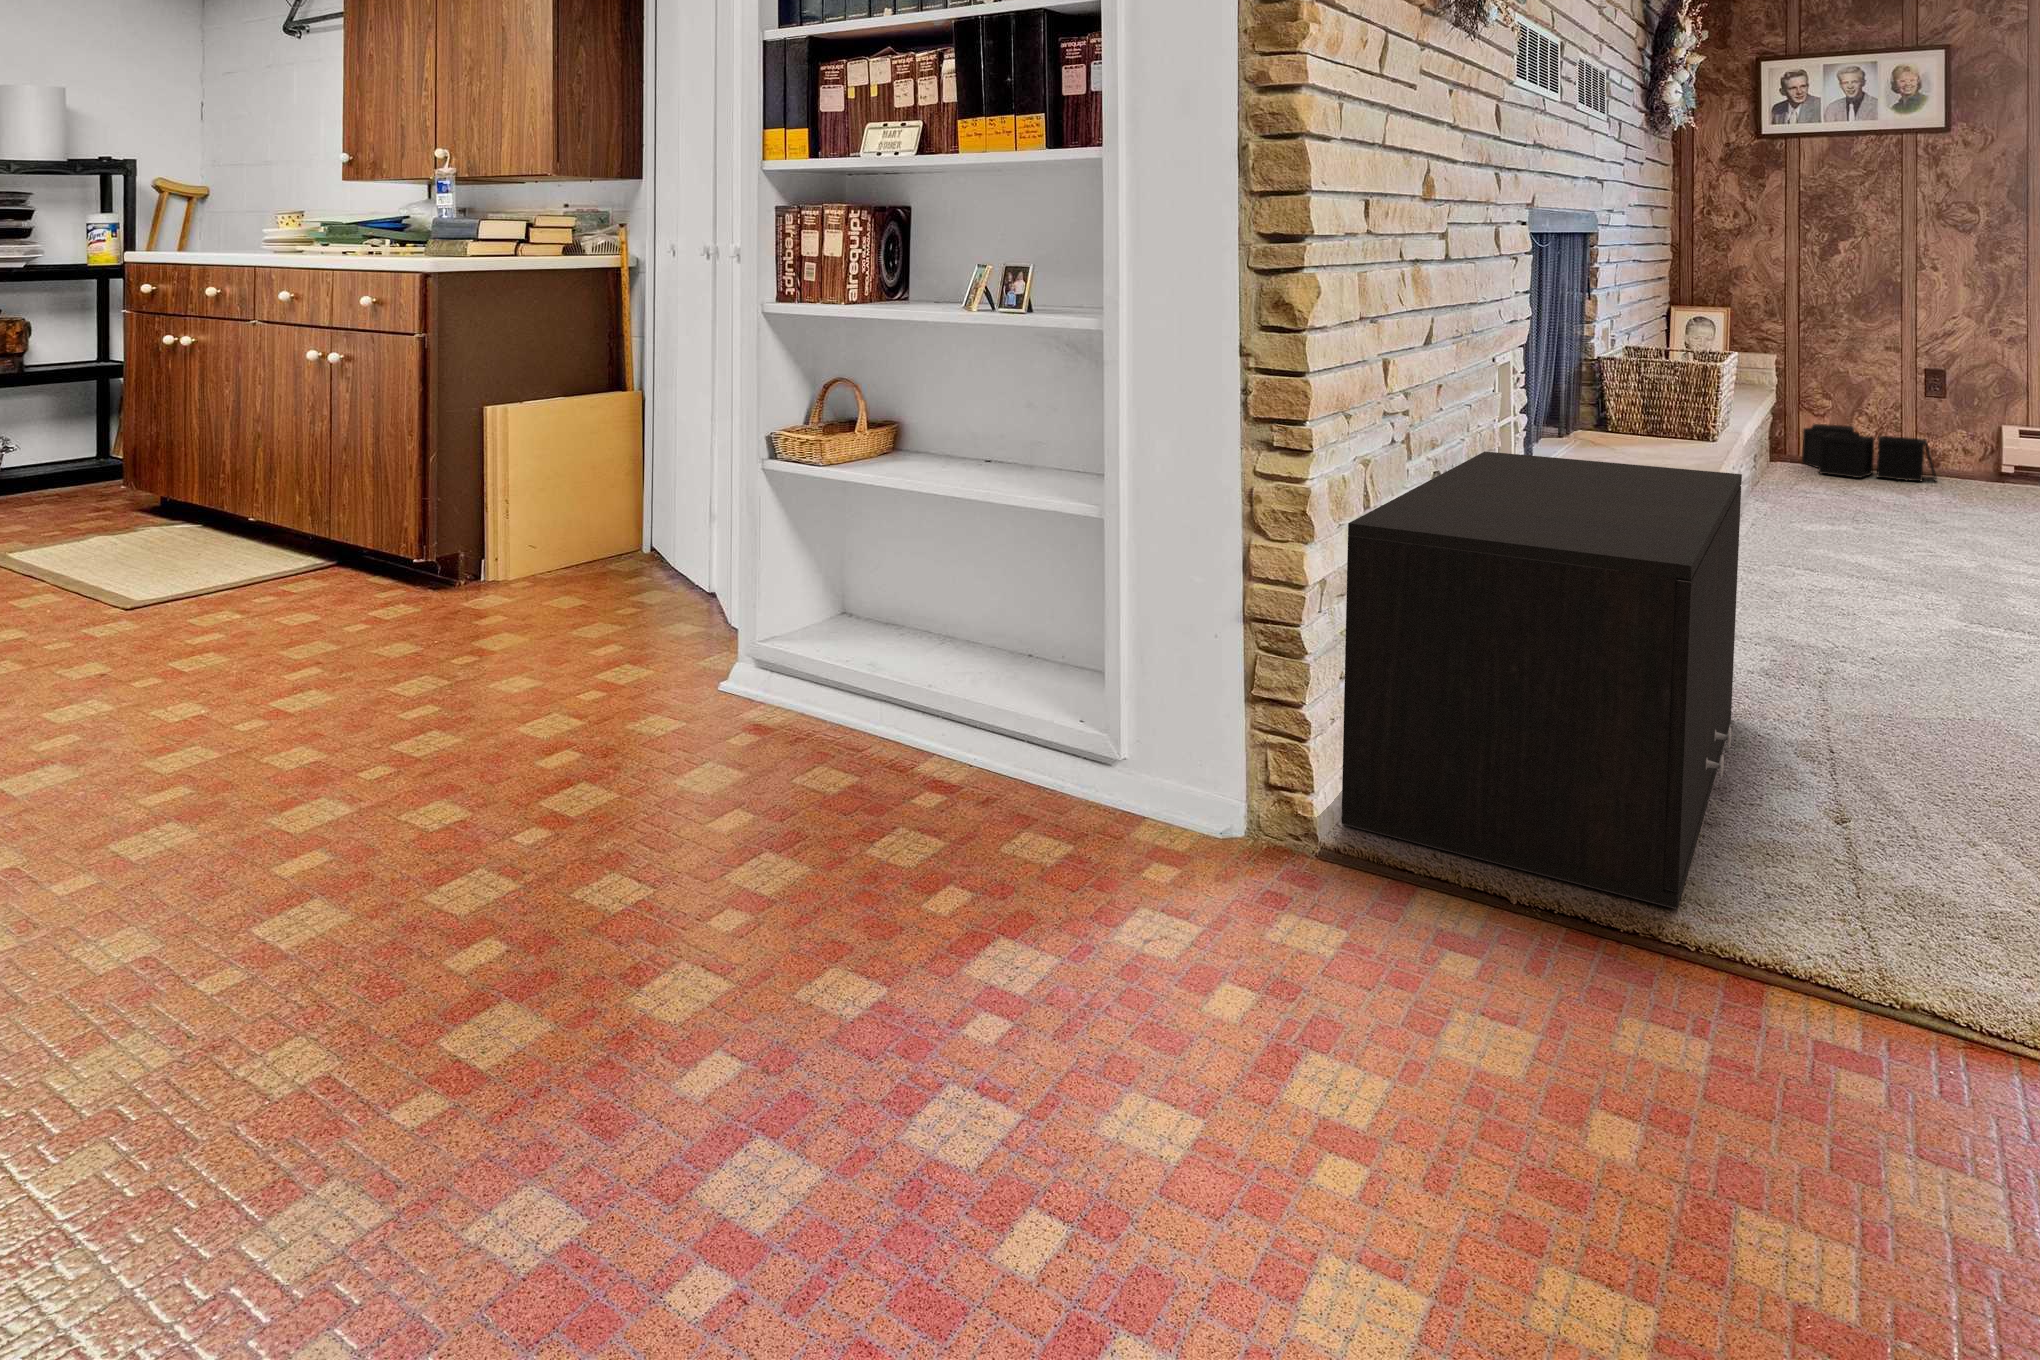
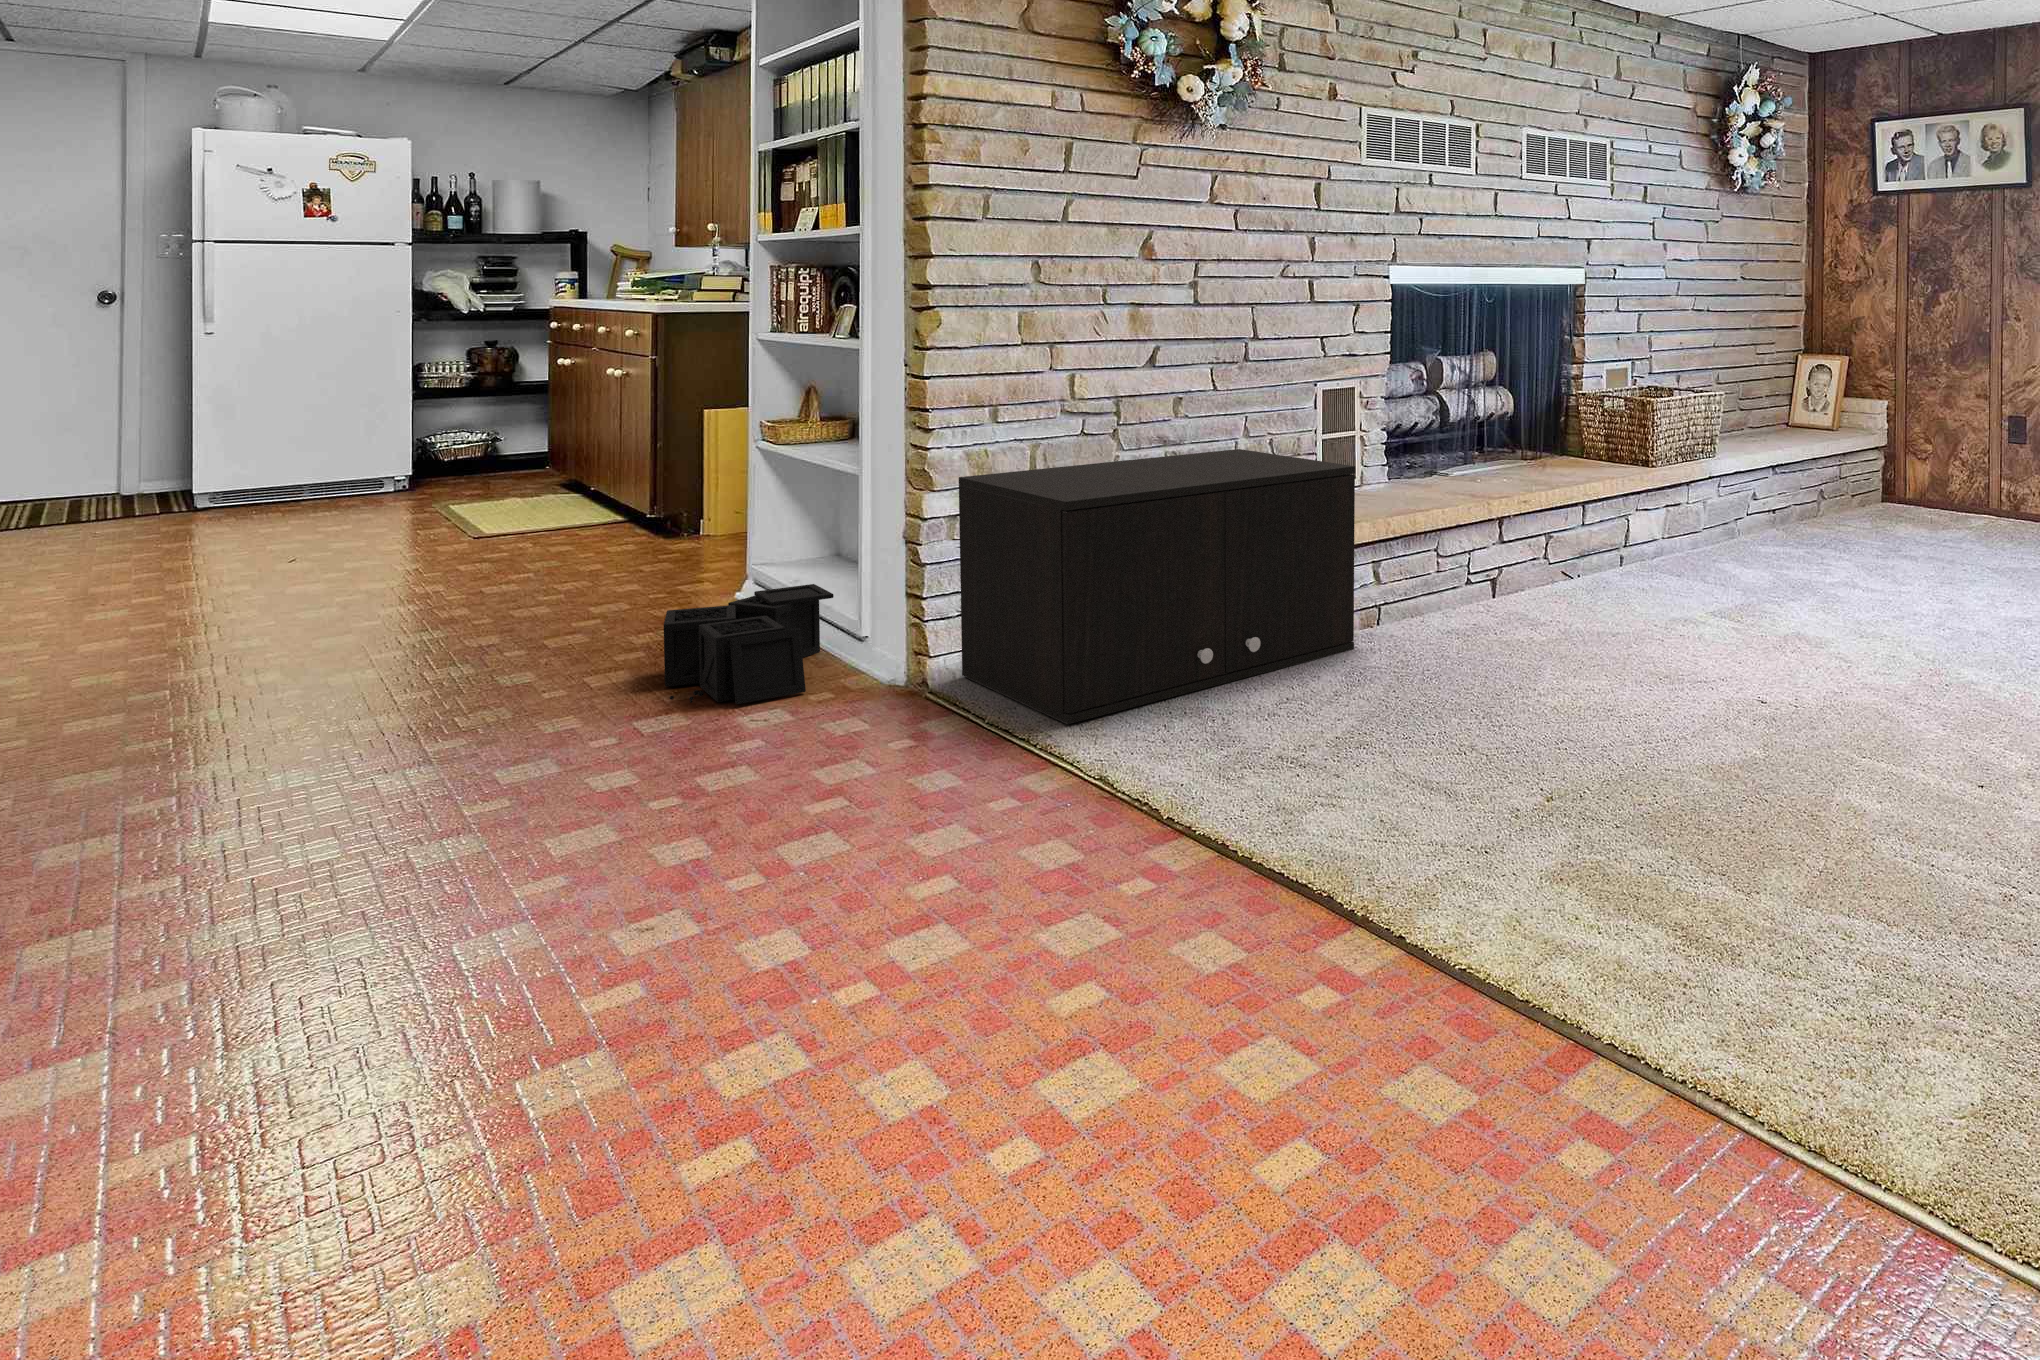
storage bin: present [1802,424,1937,481] -> present [664,584,834,704]

